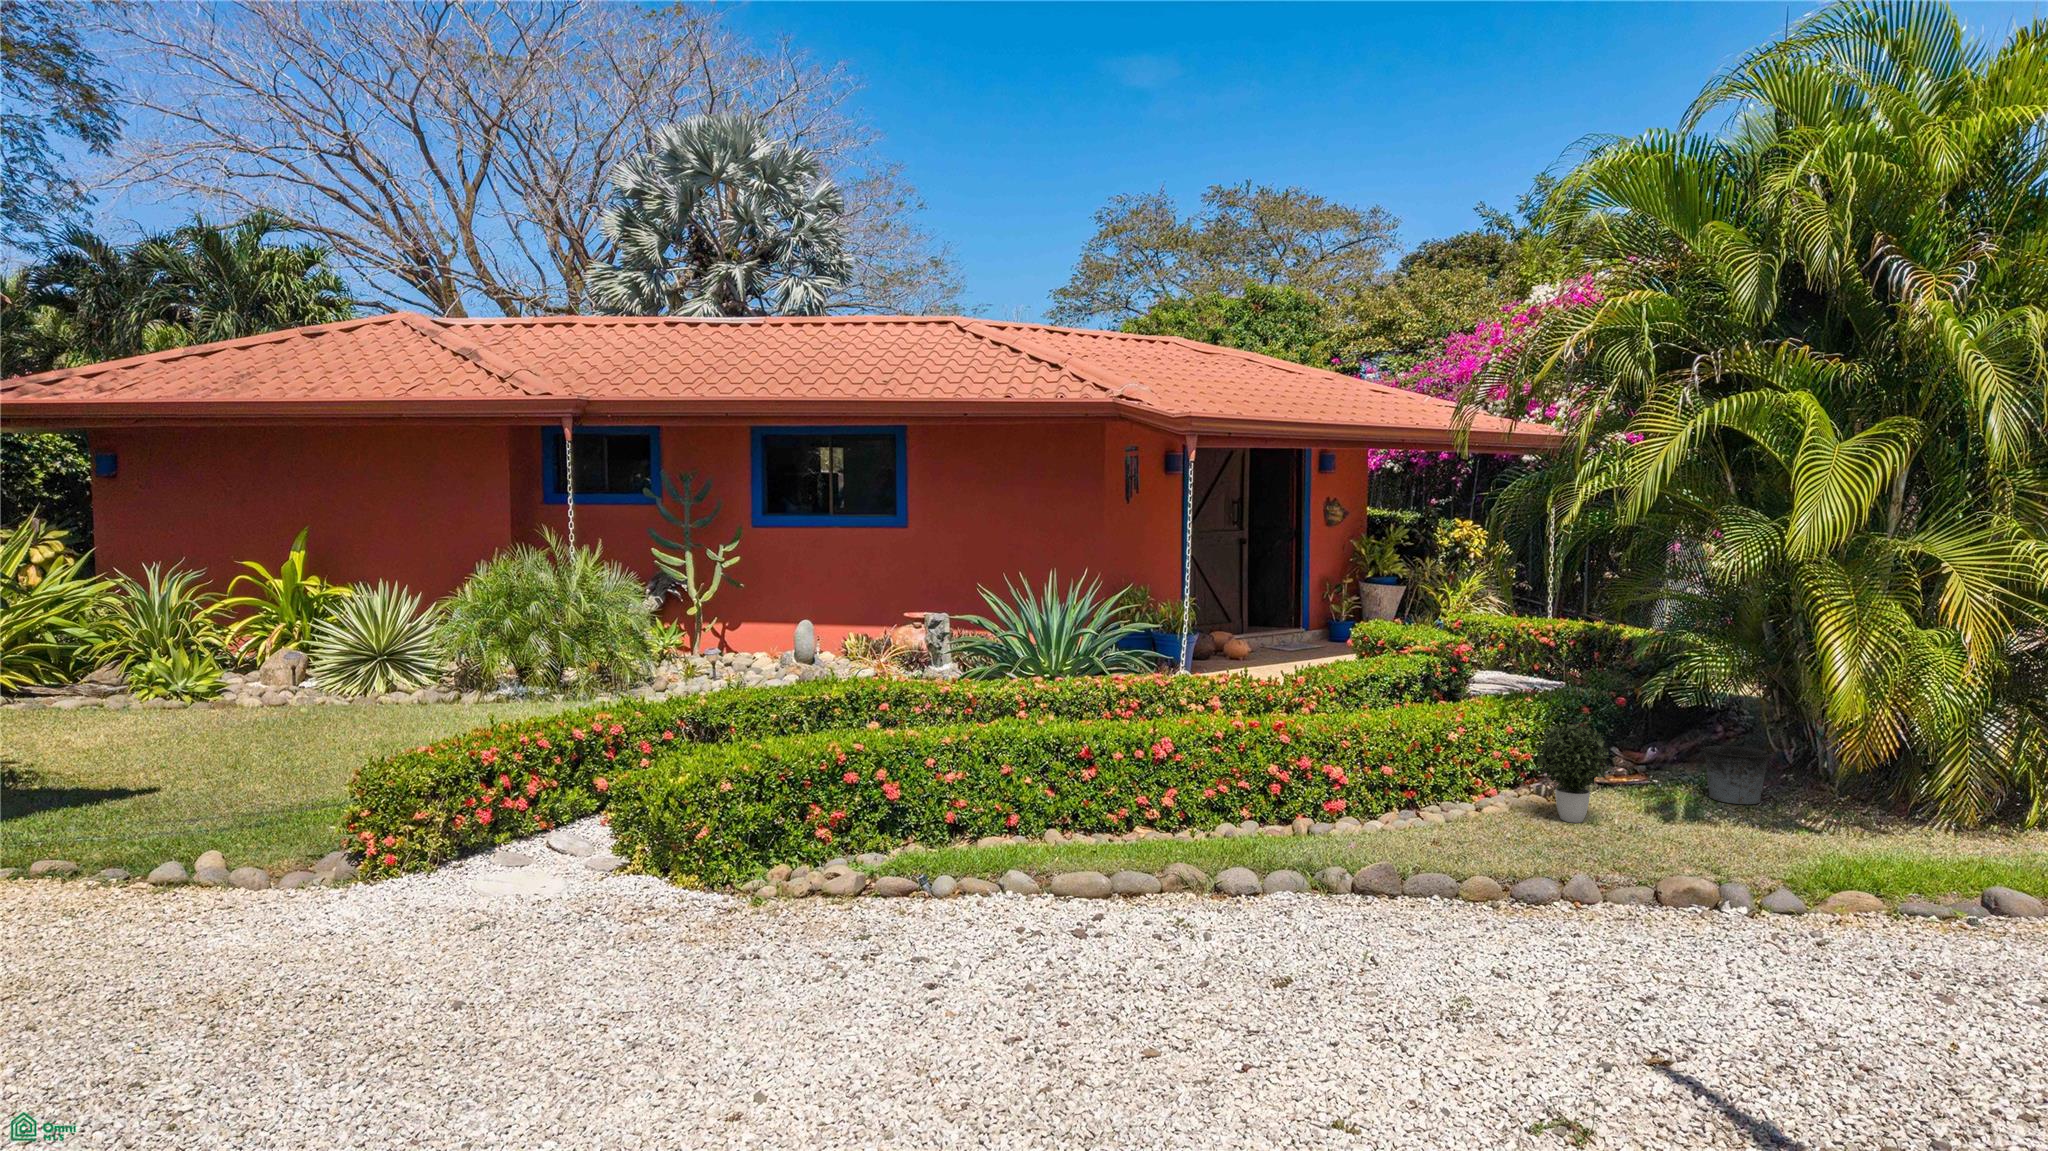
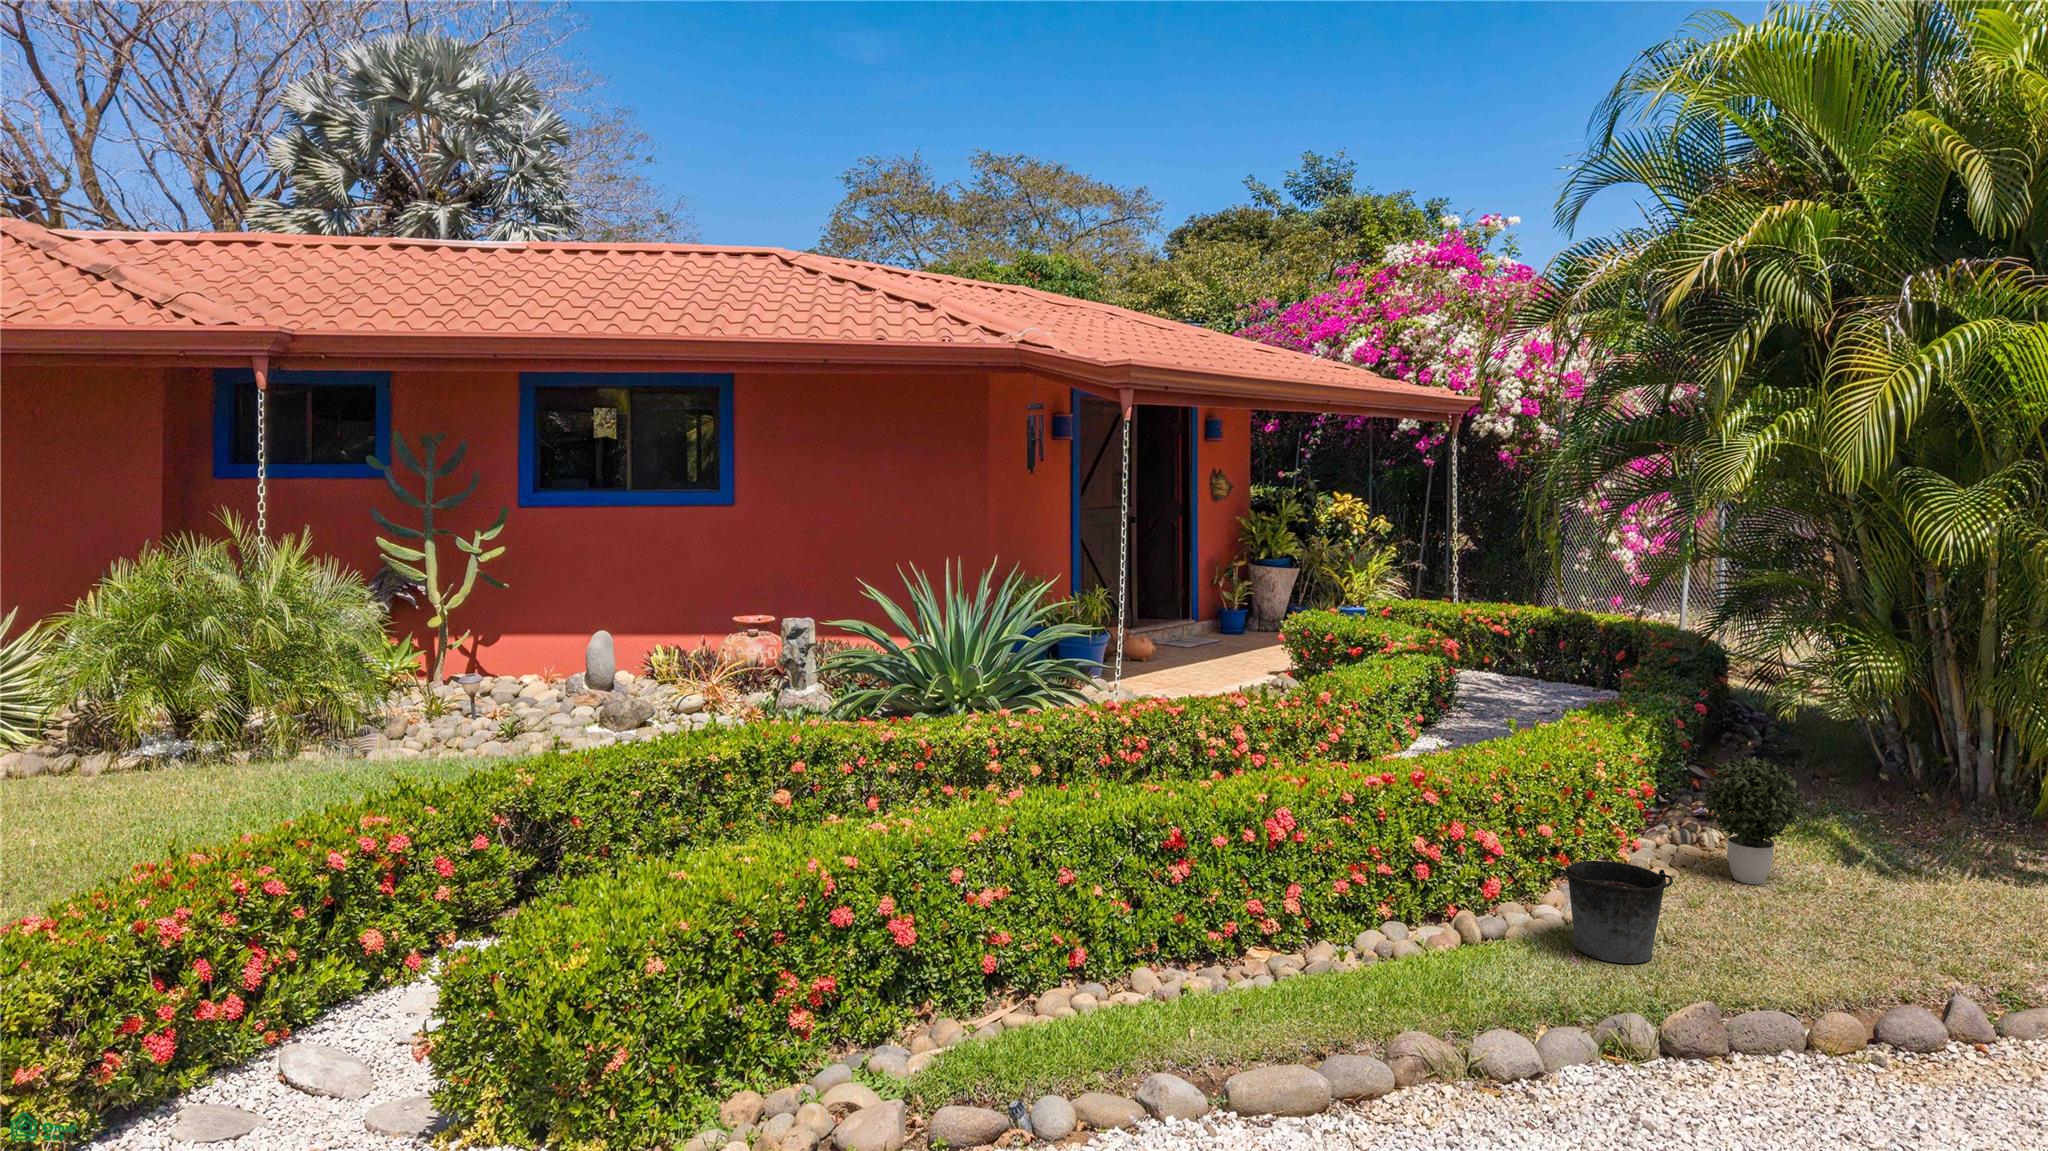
bucket: present [1700,746,1774,804] -> present [1563,861,1673,964]

